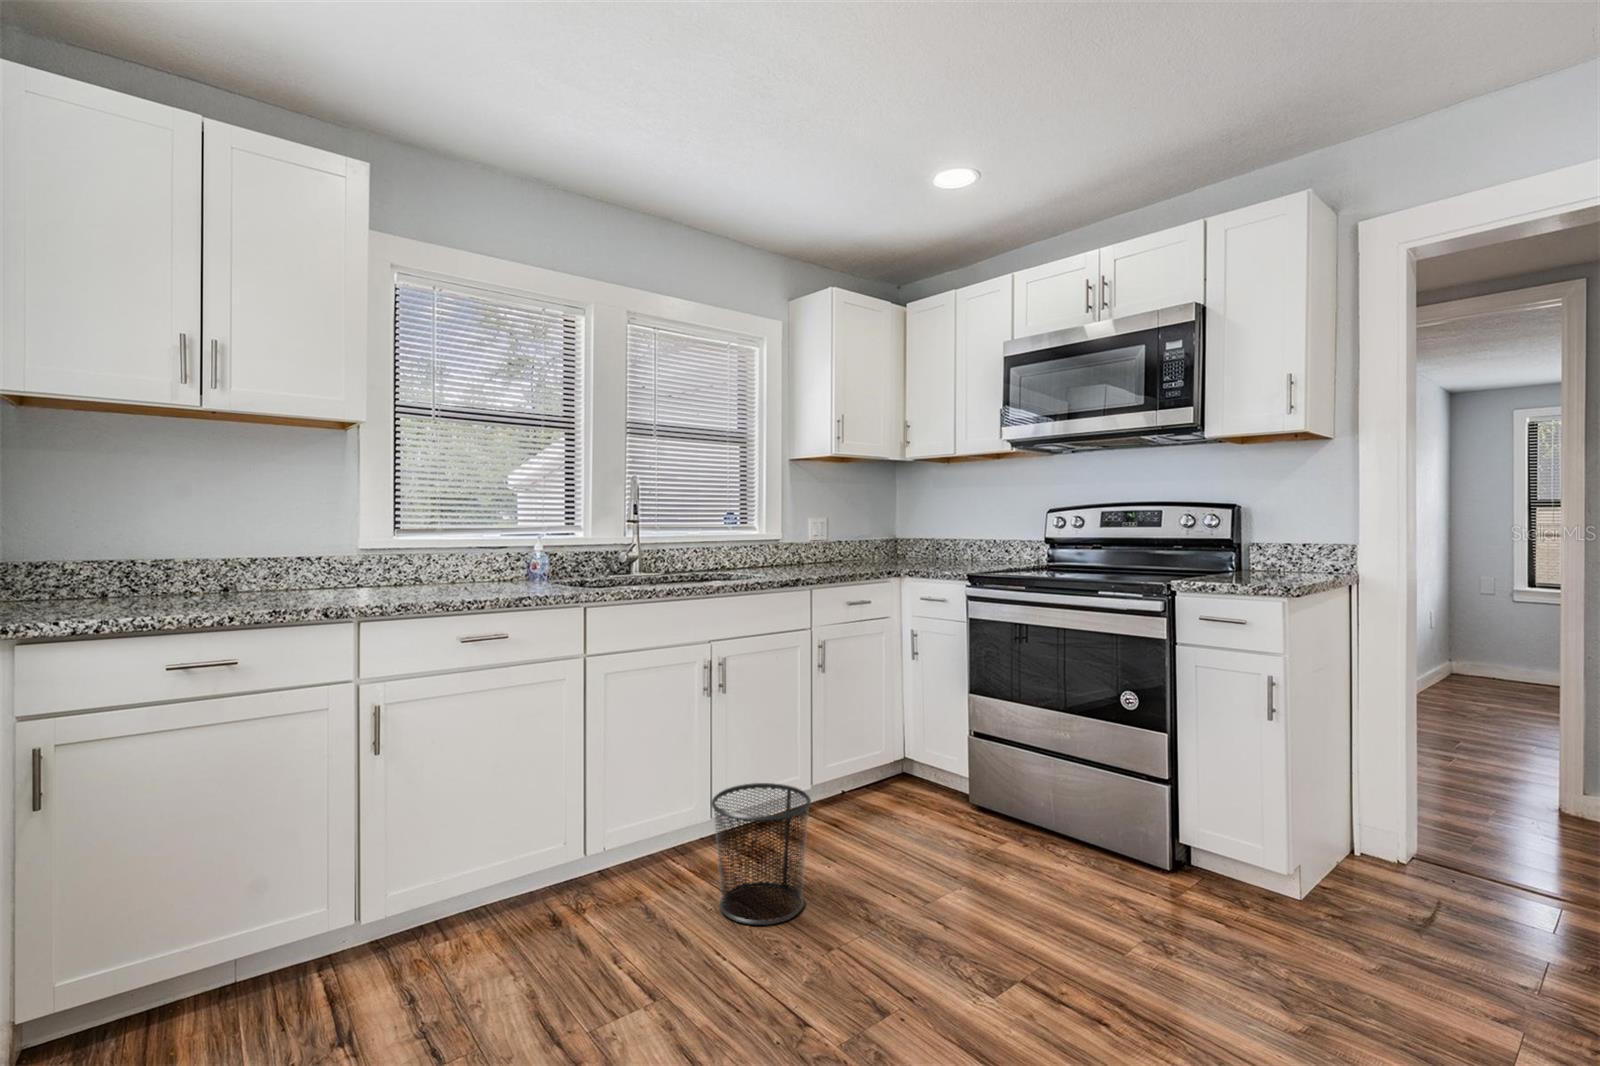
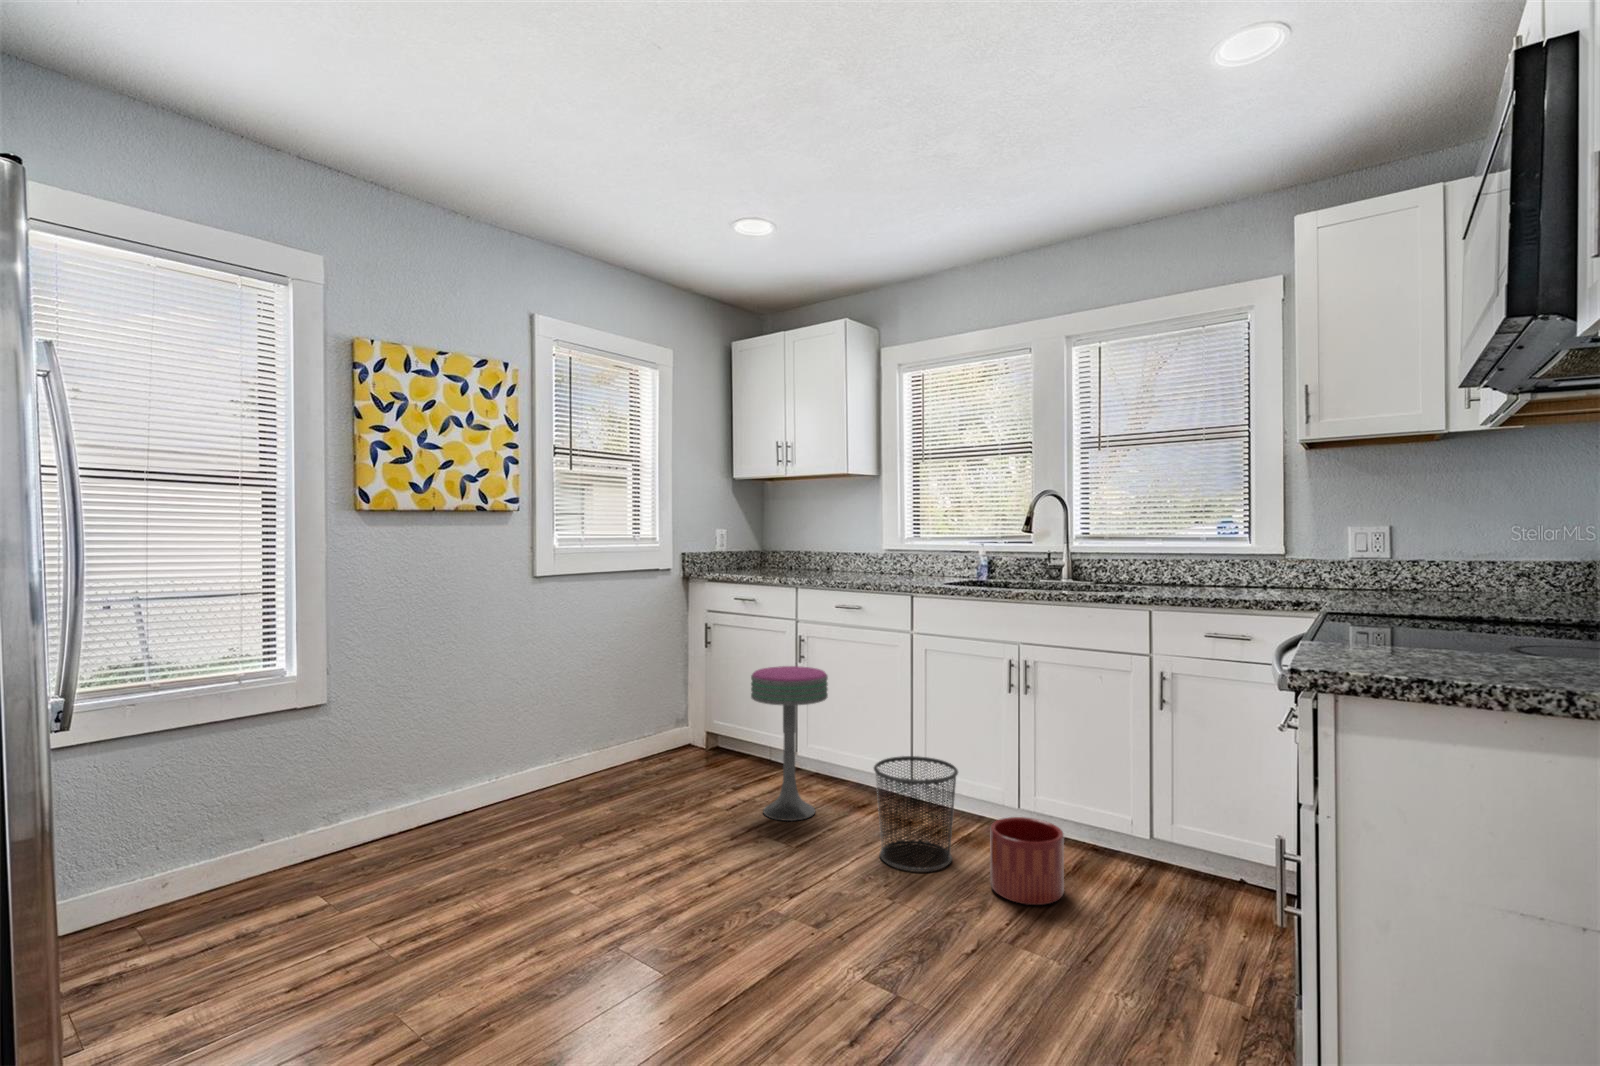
bar stool: none [477,735,611,1007] -> present [751,666,828,821]
planter: none [822,794,889,877] -> present [990,817,1064,905]

